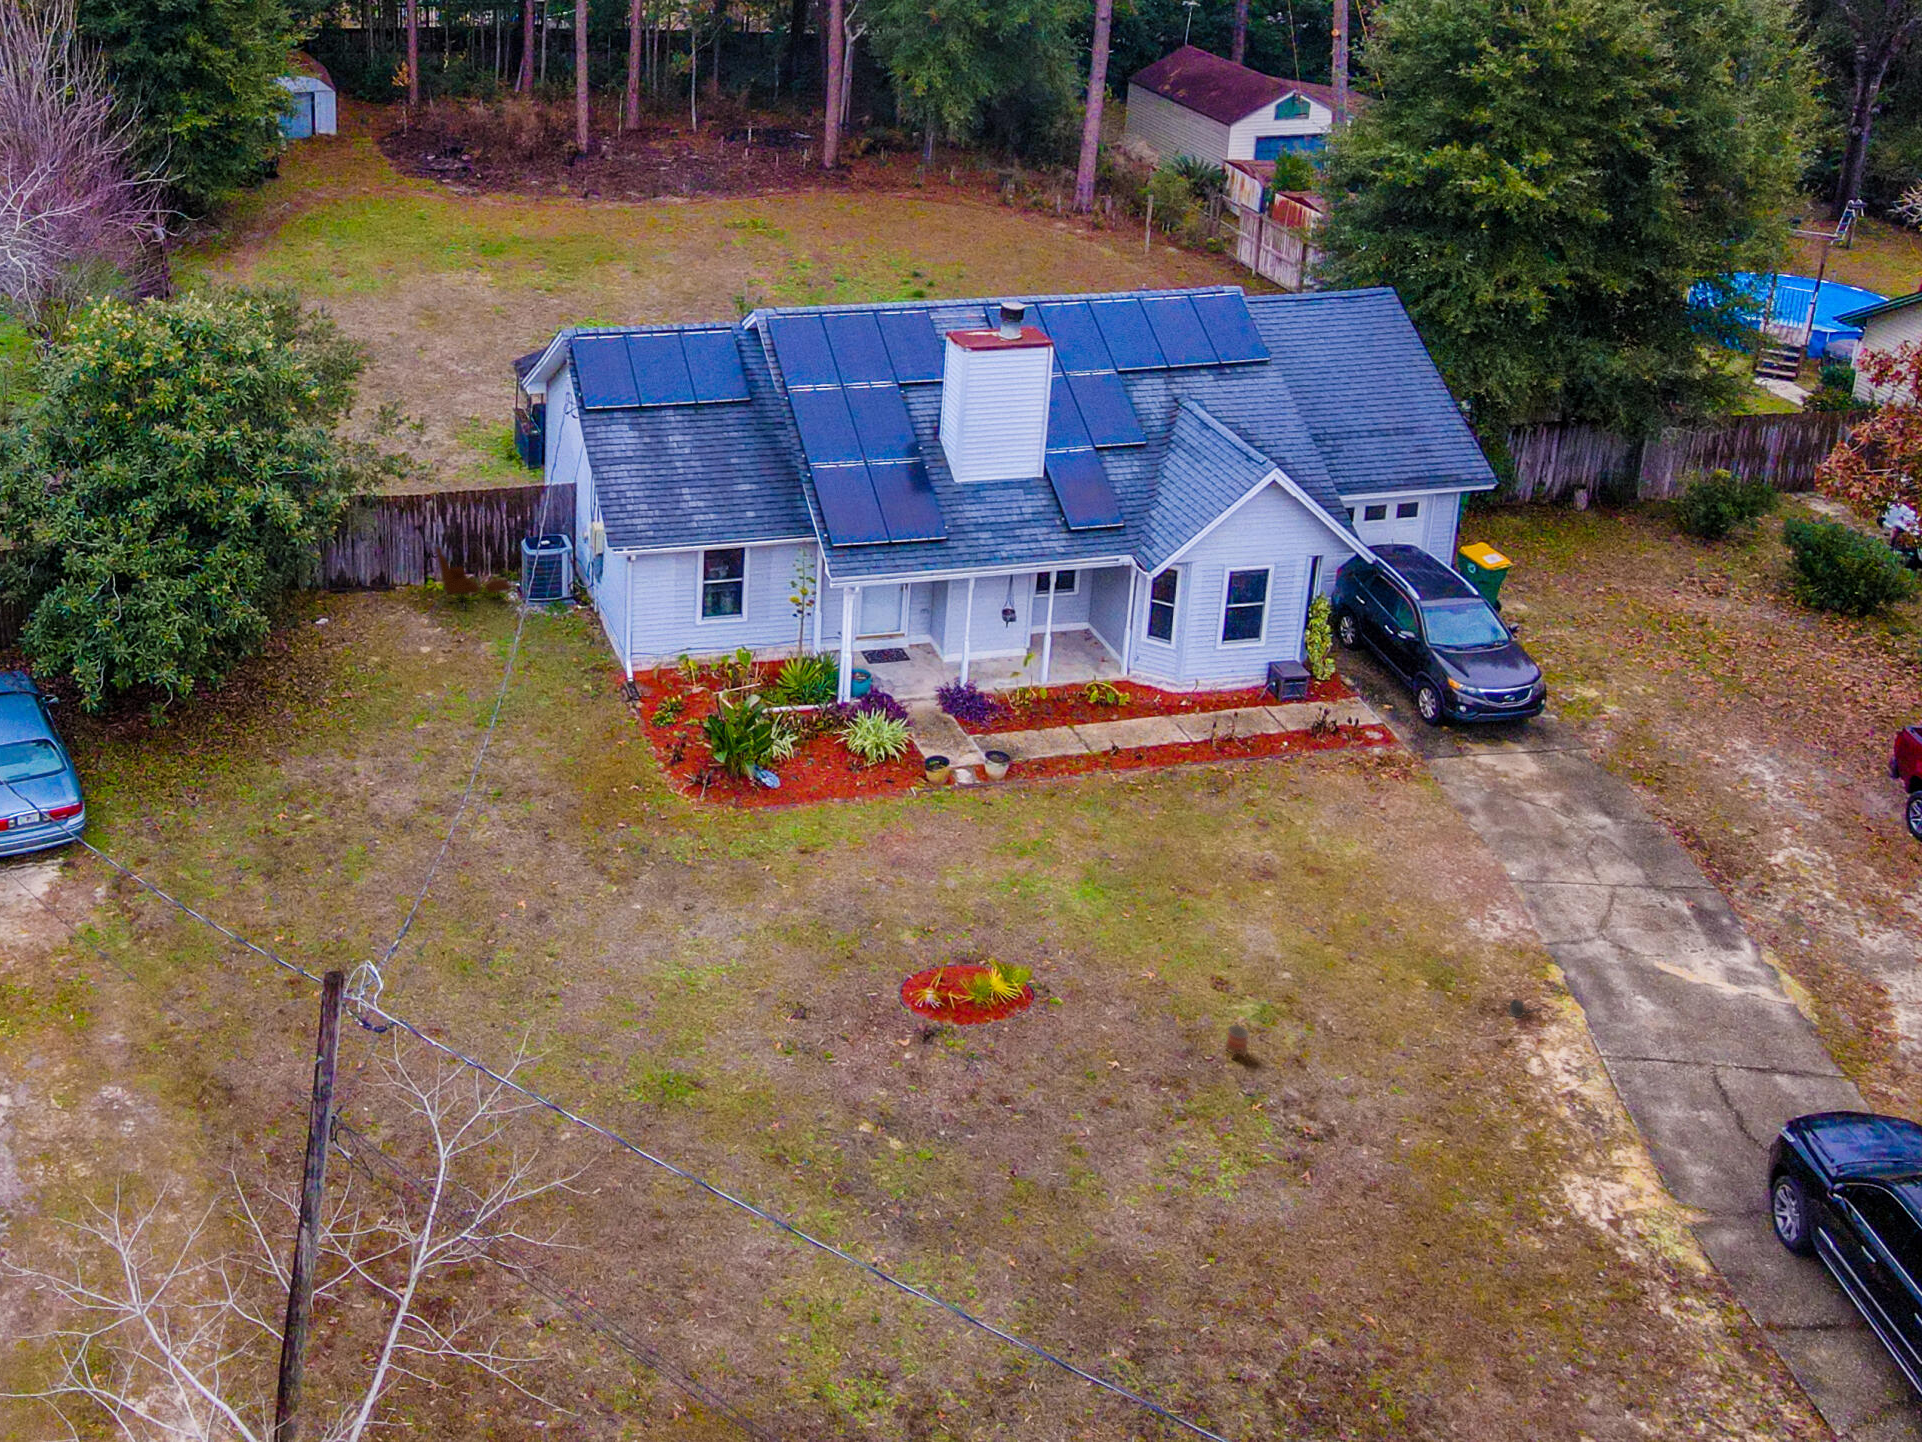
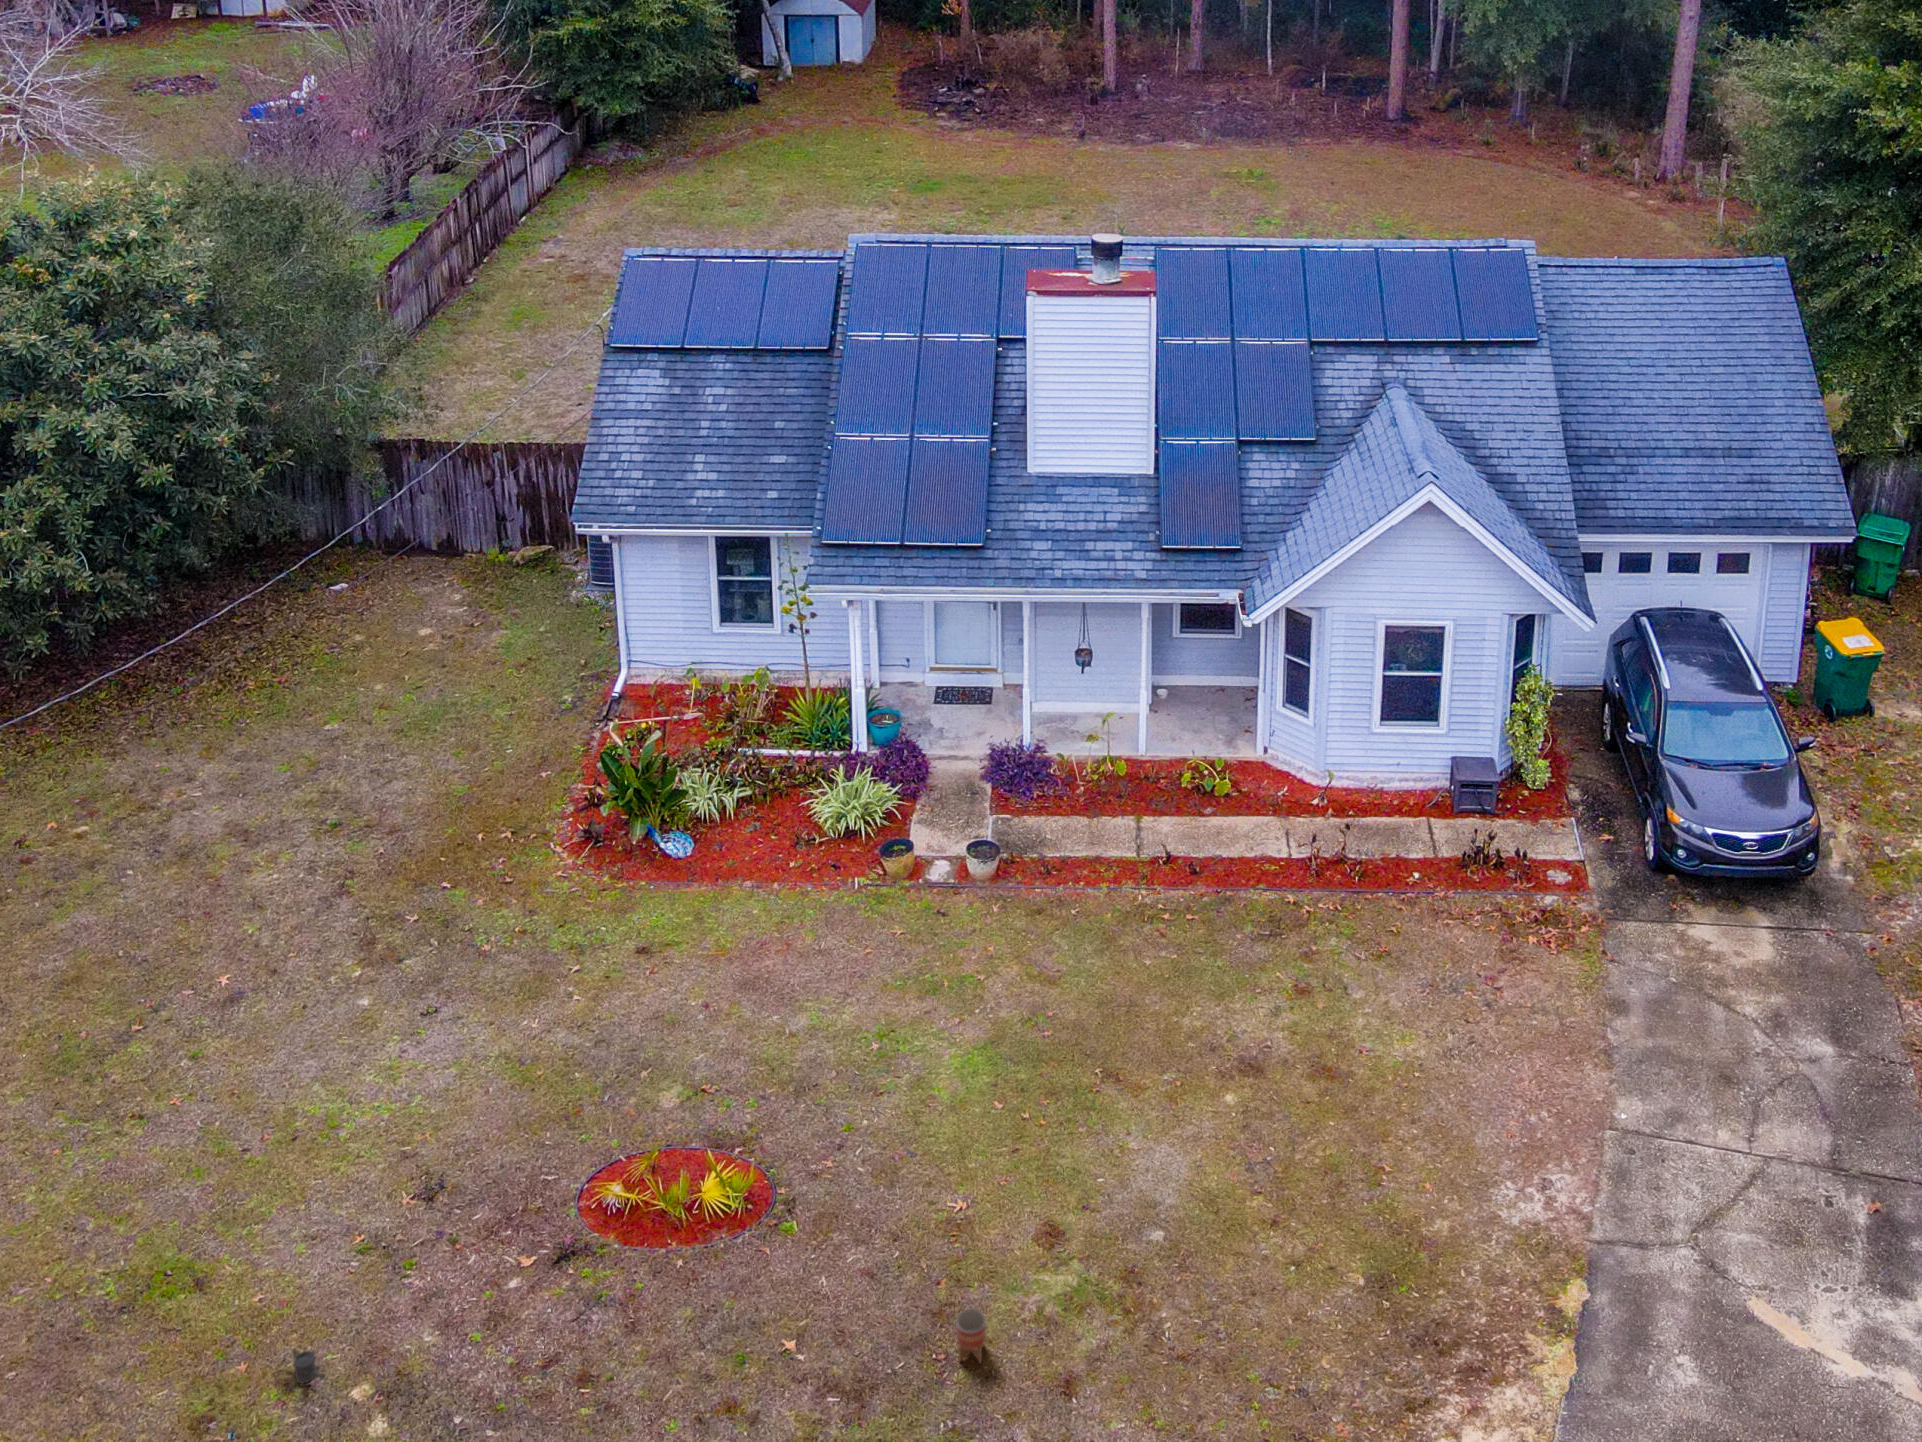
lounge chair: present [436,547,511,605] -> none [485,510,586,592]
watering can: present [1509,999,1541,1018] -> present [292,1349,326,1383]

